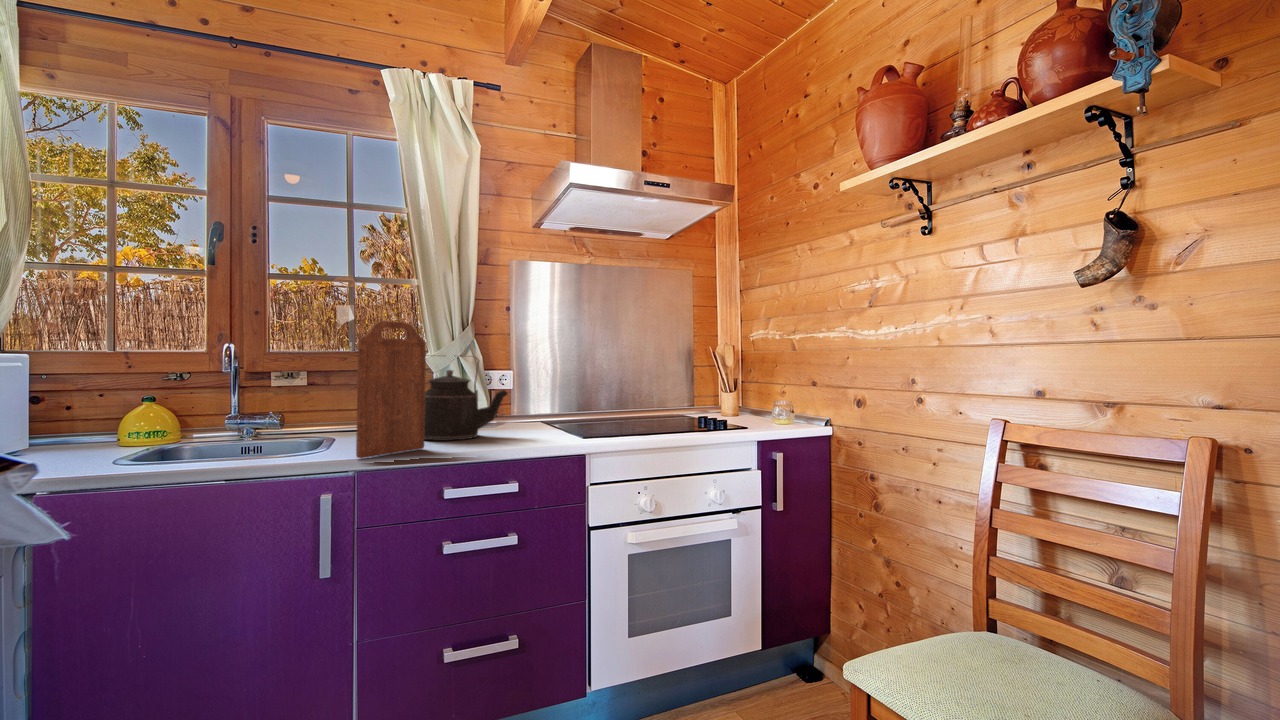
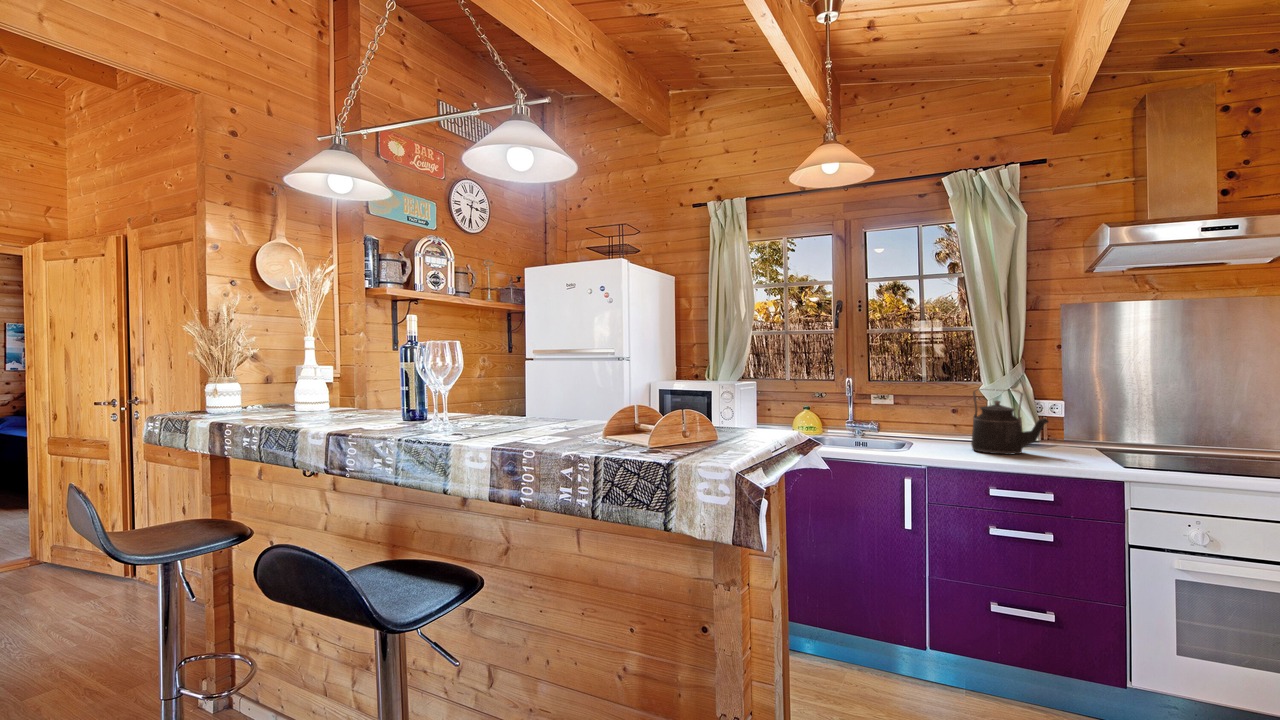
cutting board: present [356,321,426,459] -> none [927,370,975,459]

